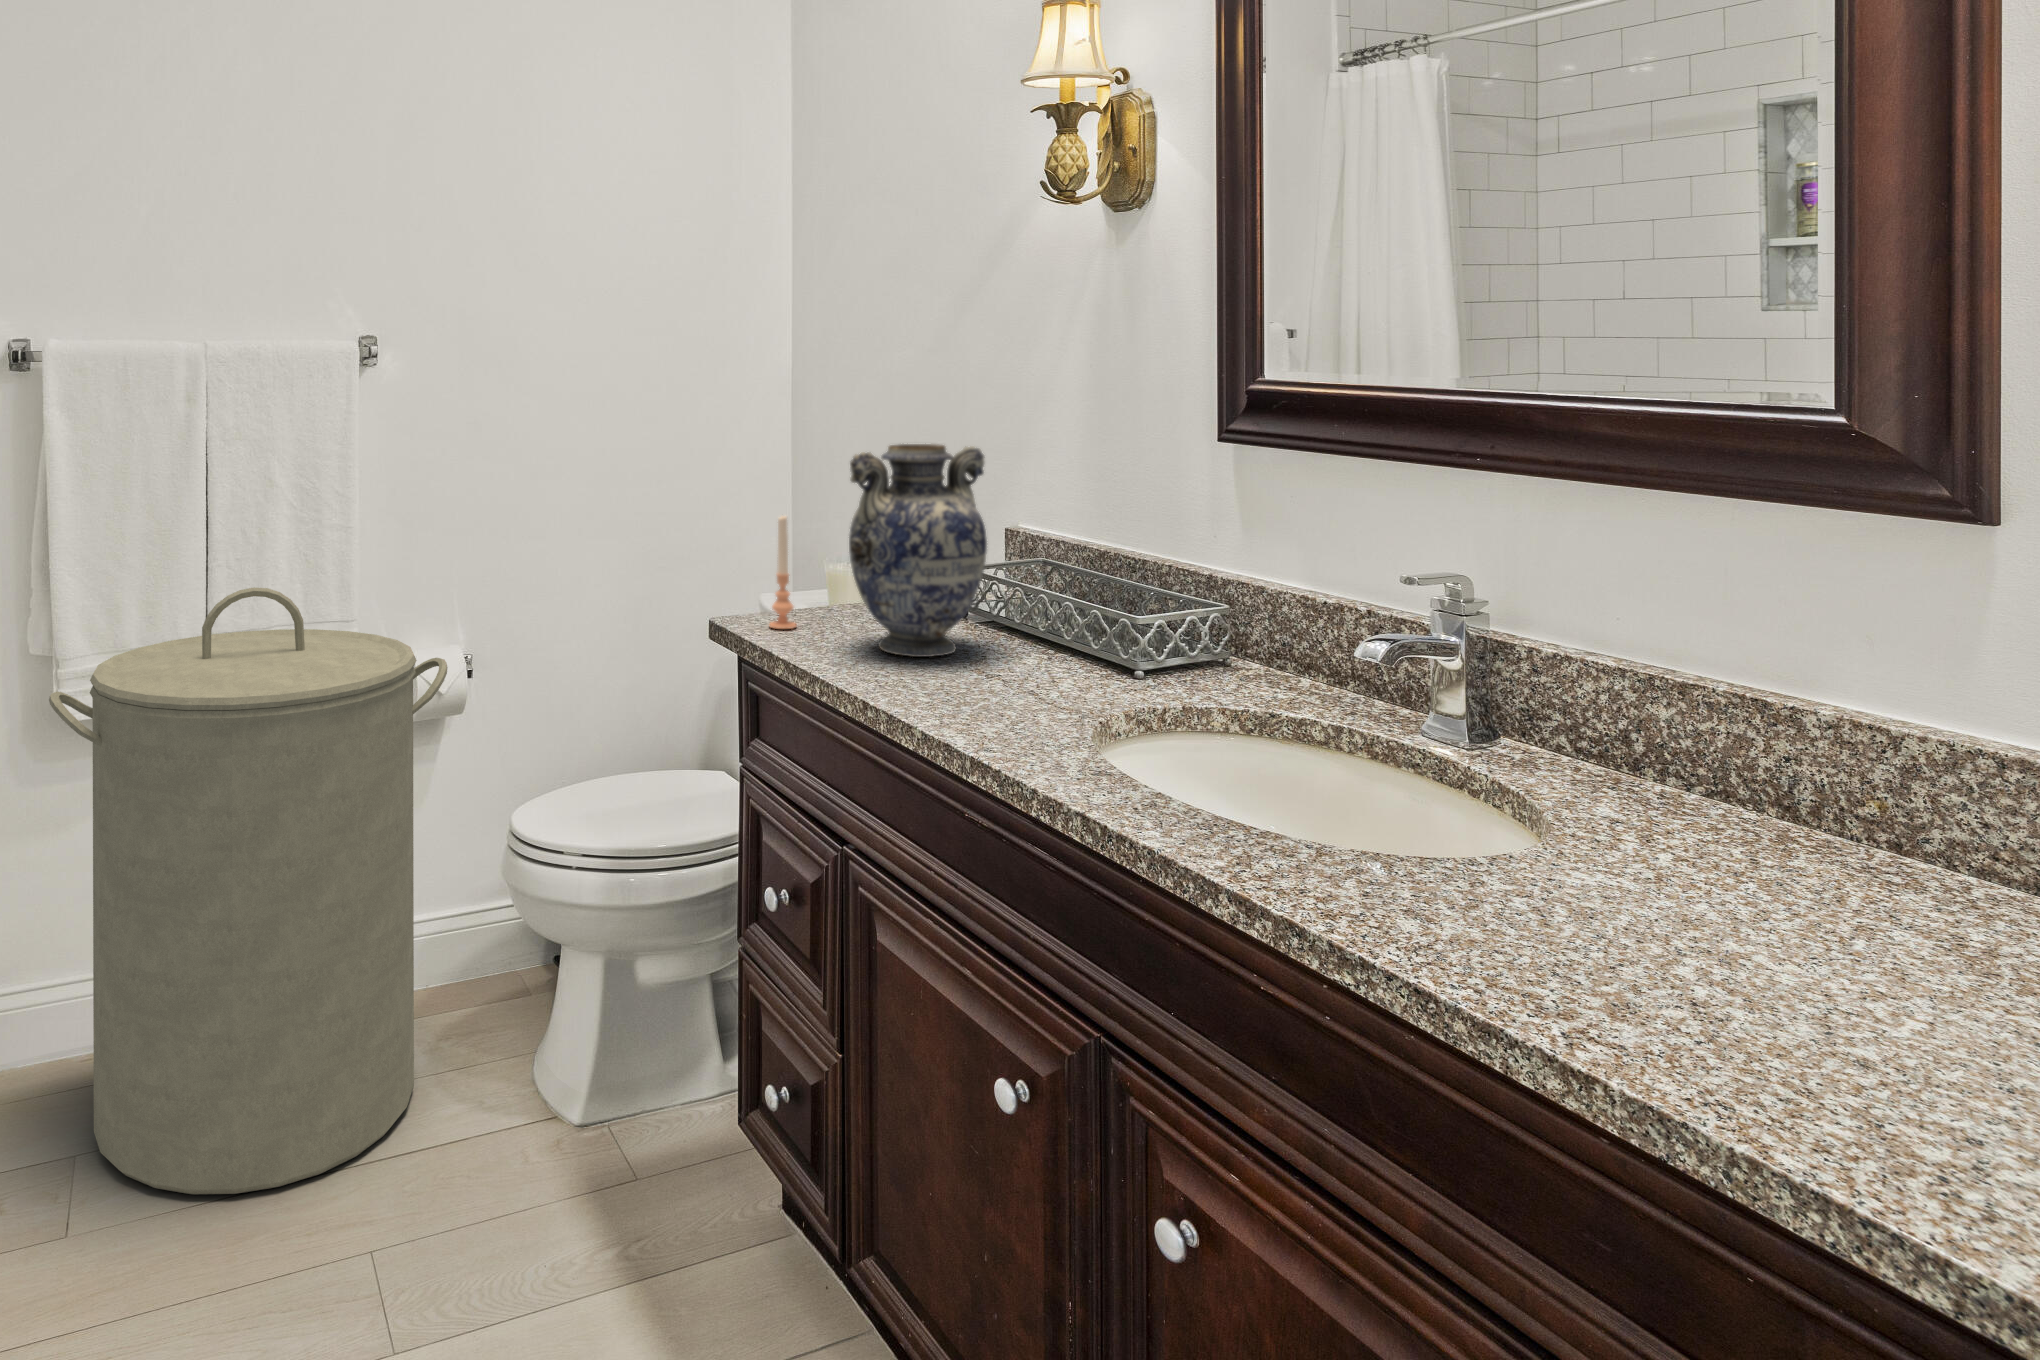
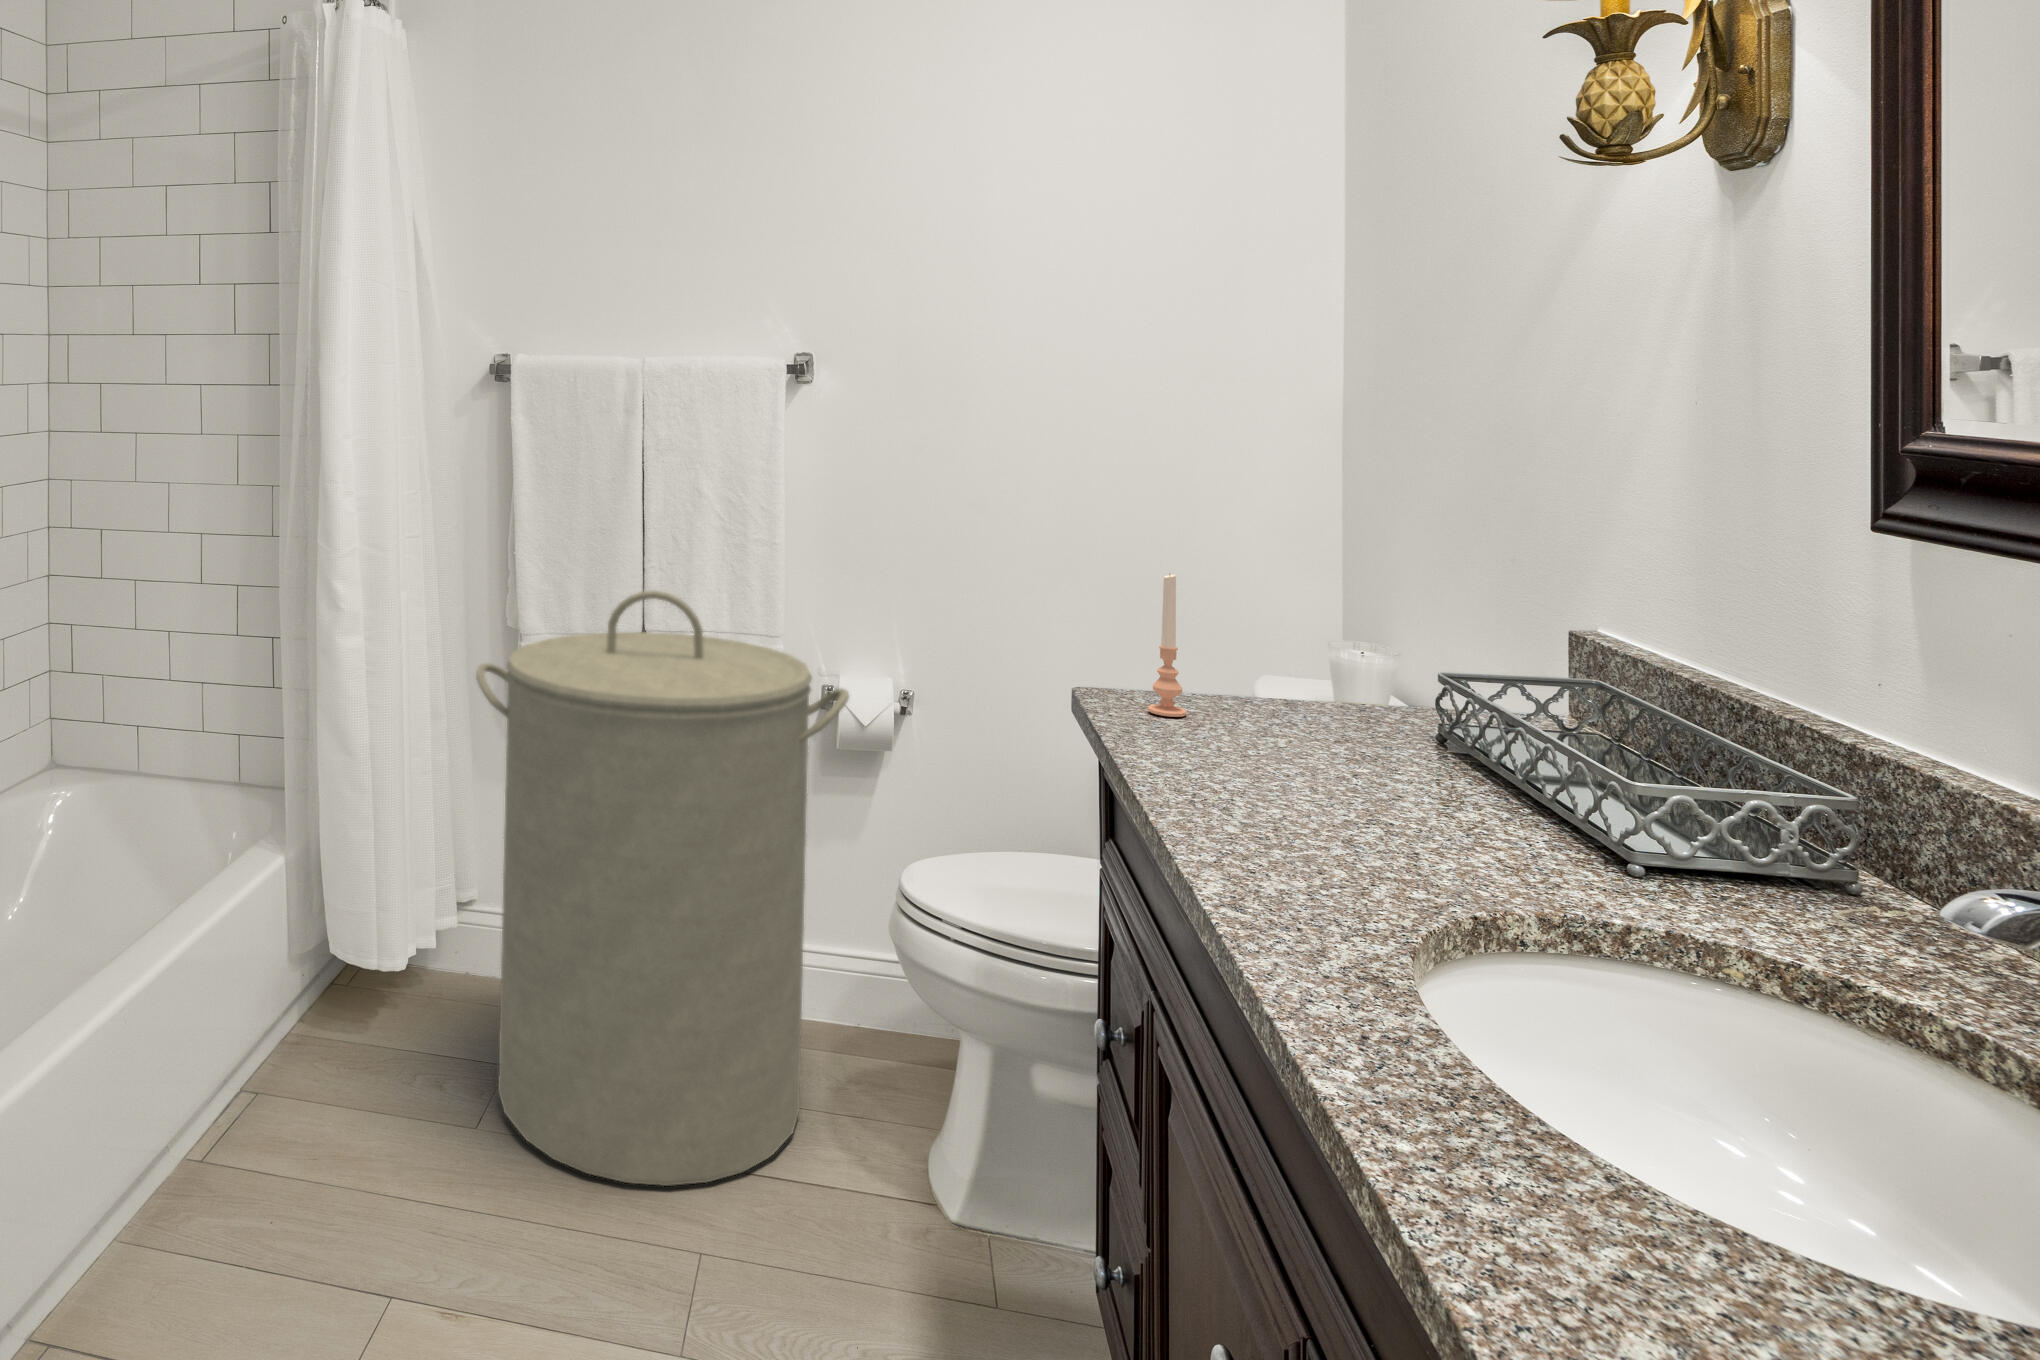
decorative vase: present [849,444,987,657] -> none [1211,495,1444,785]

